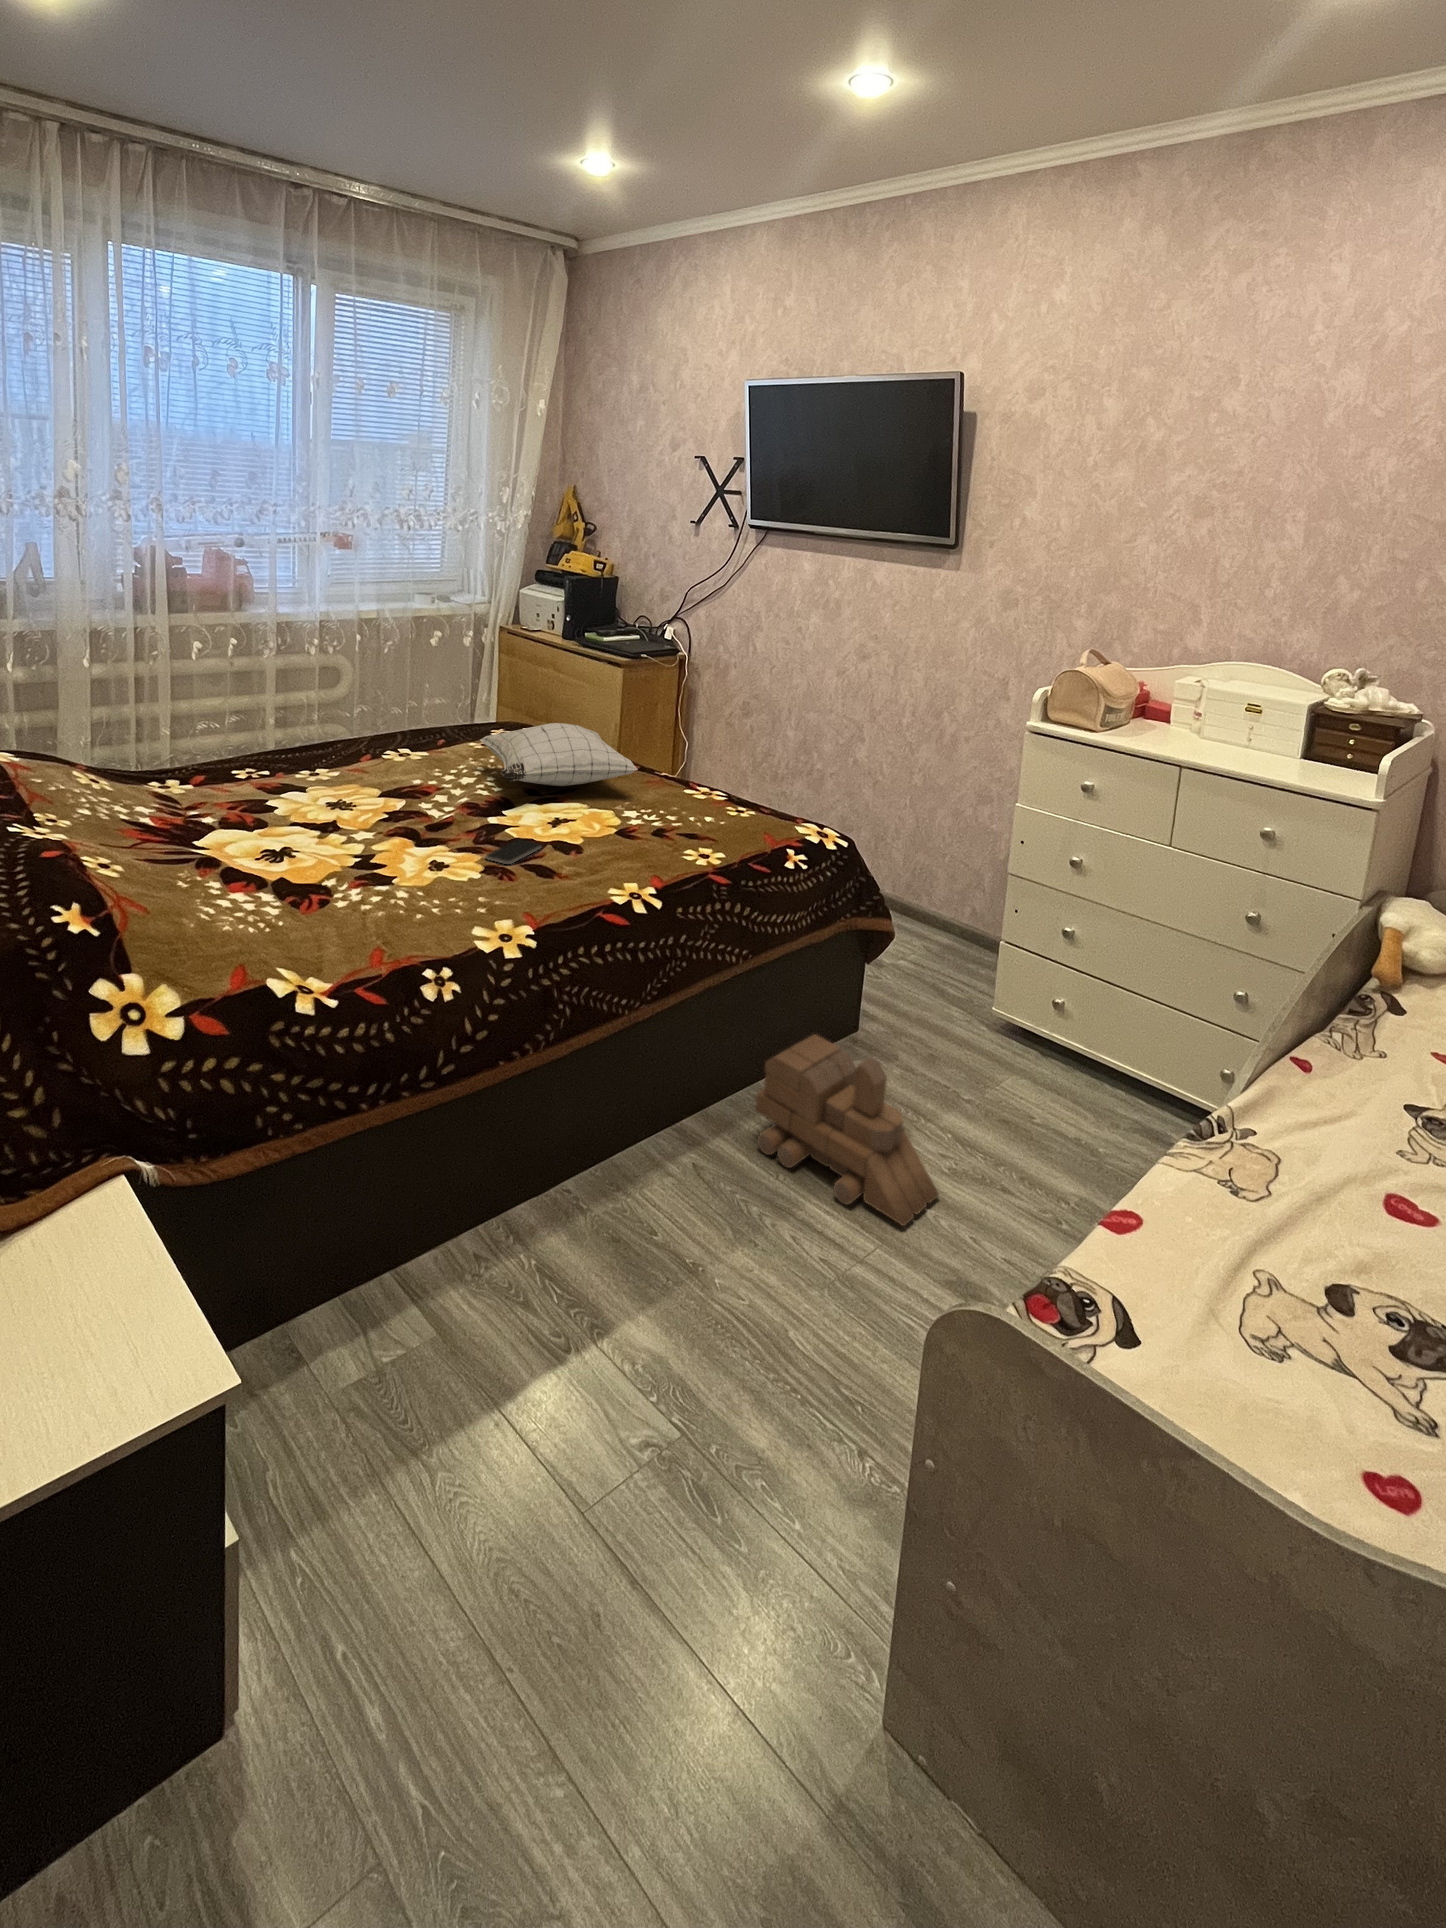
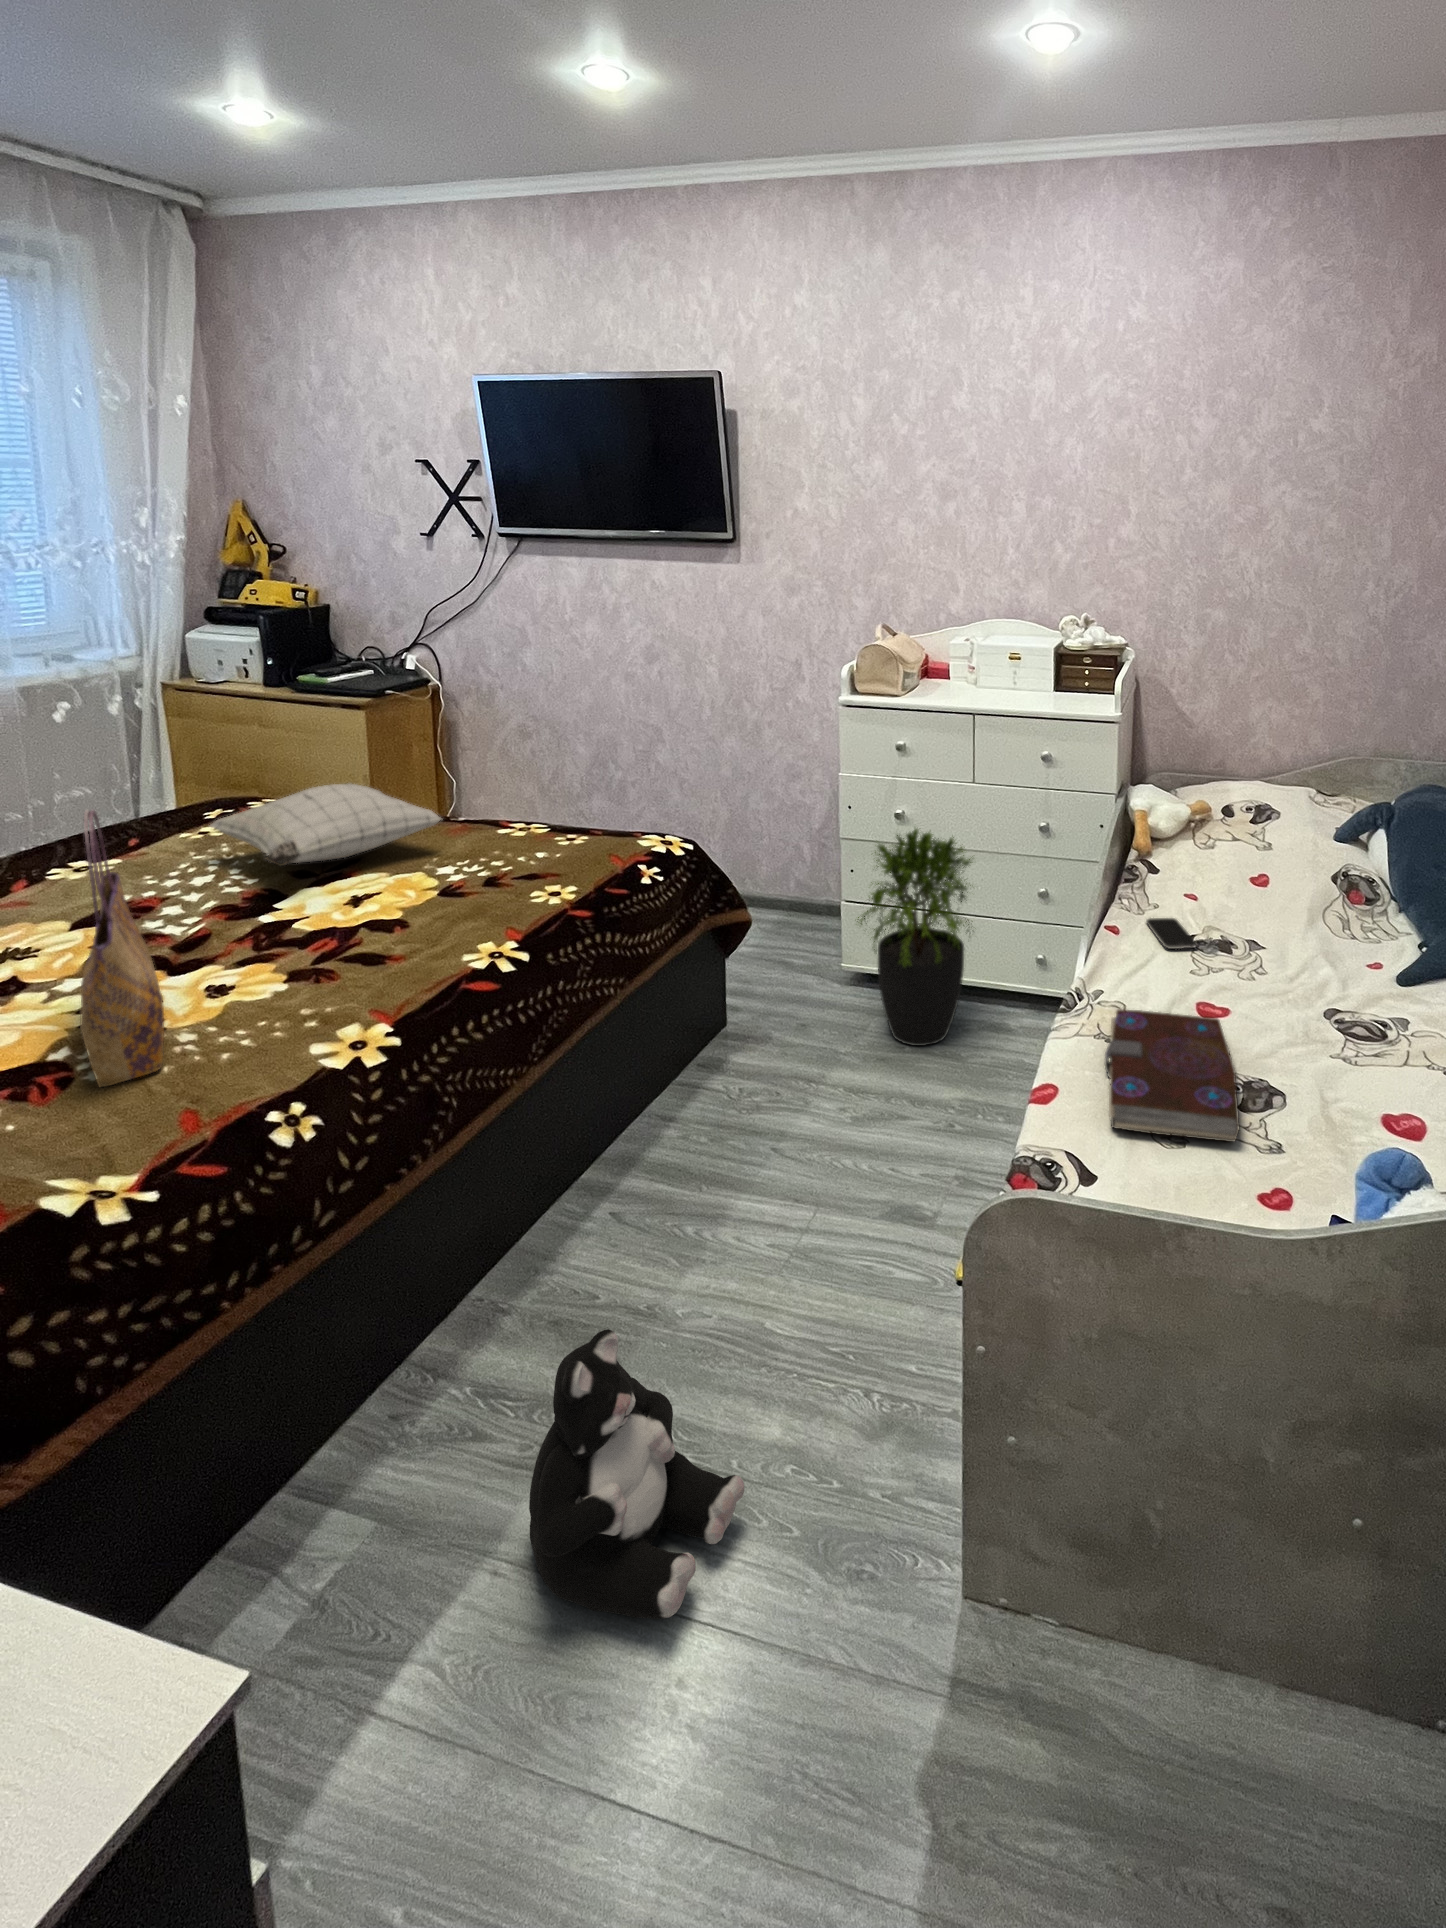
tote bag: none [335,705,399,914] -> present [80,810,164,1087]
smartphone: present [485,839,541,864] -> present [1146,918,1197,949]
potted plant: none [999,877,1163,1129] -> present [857,829,973,1046]
toy train: present [755,1035,939,1226] -> none [659,1038,850,1187]
book: none [1174,1159,1402,1389] -> present [1105,1009,1239,1142]
plush toy: none [523,1257,710,1549] -> present [529,1329,744,1619]

